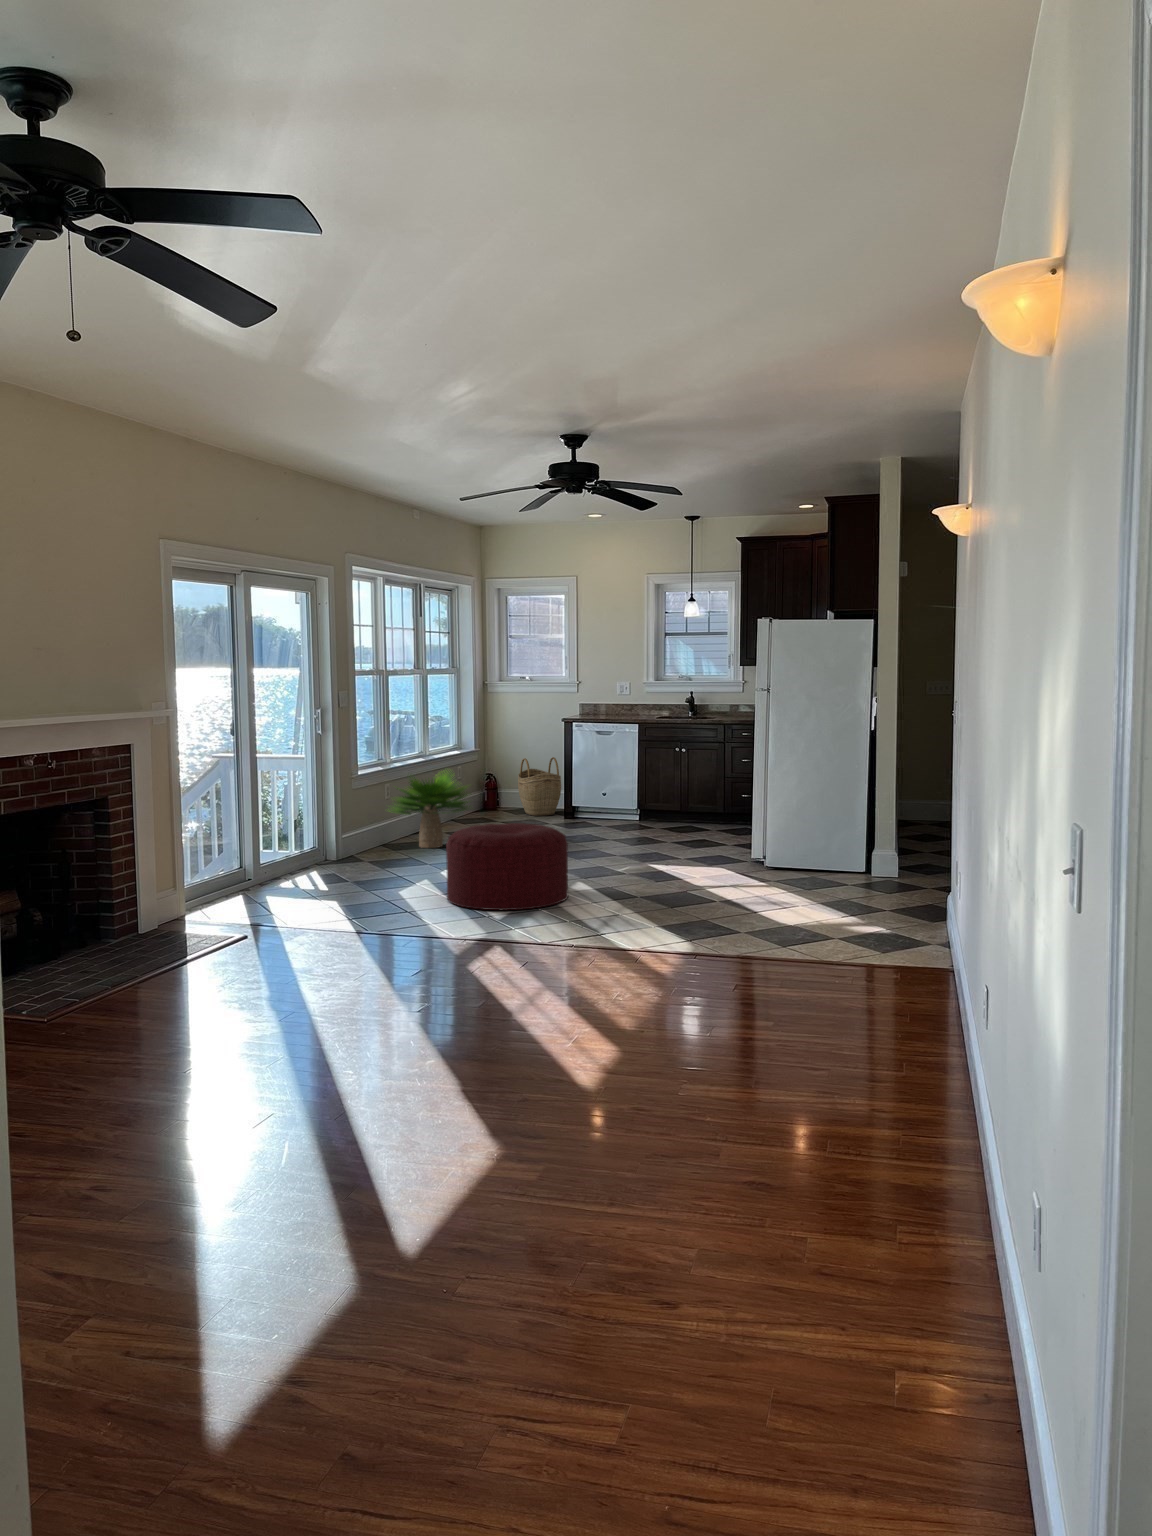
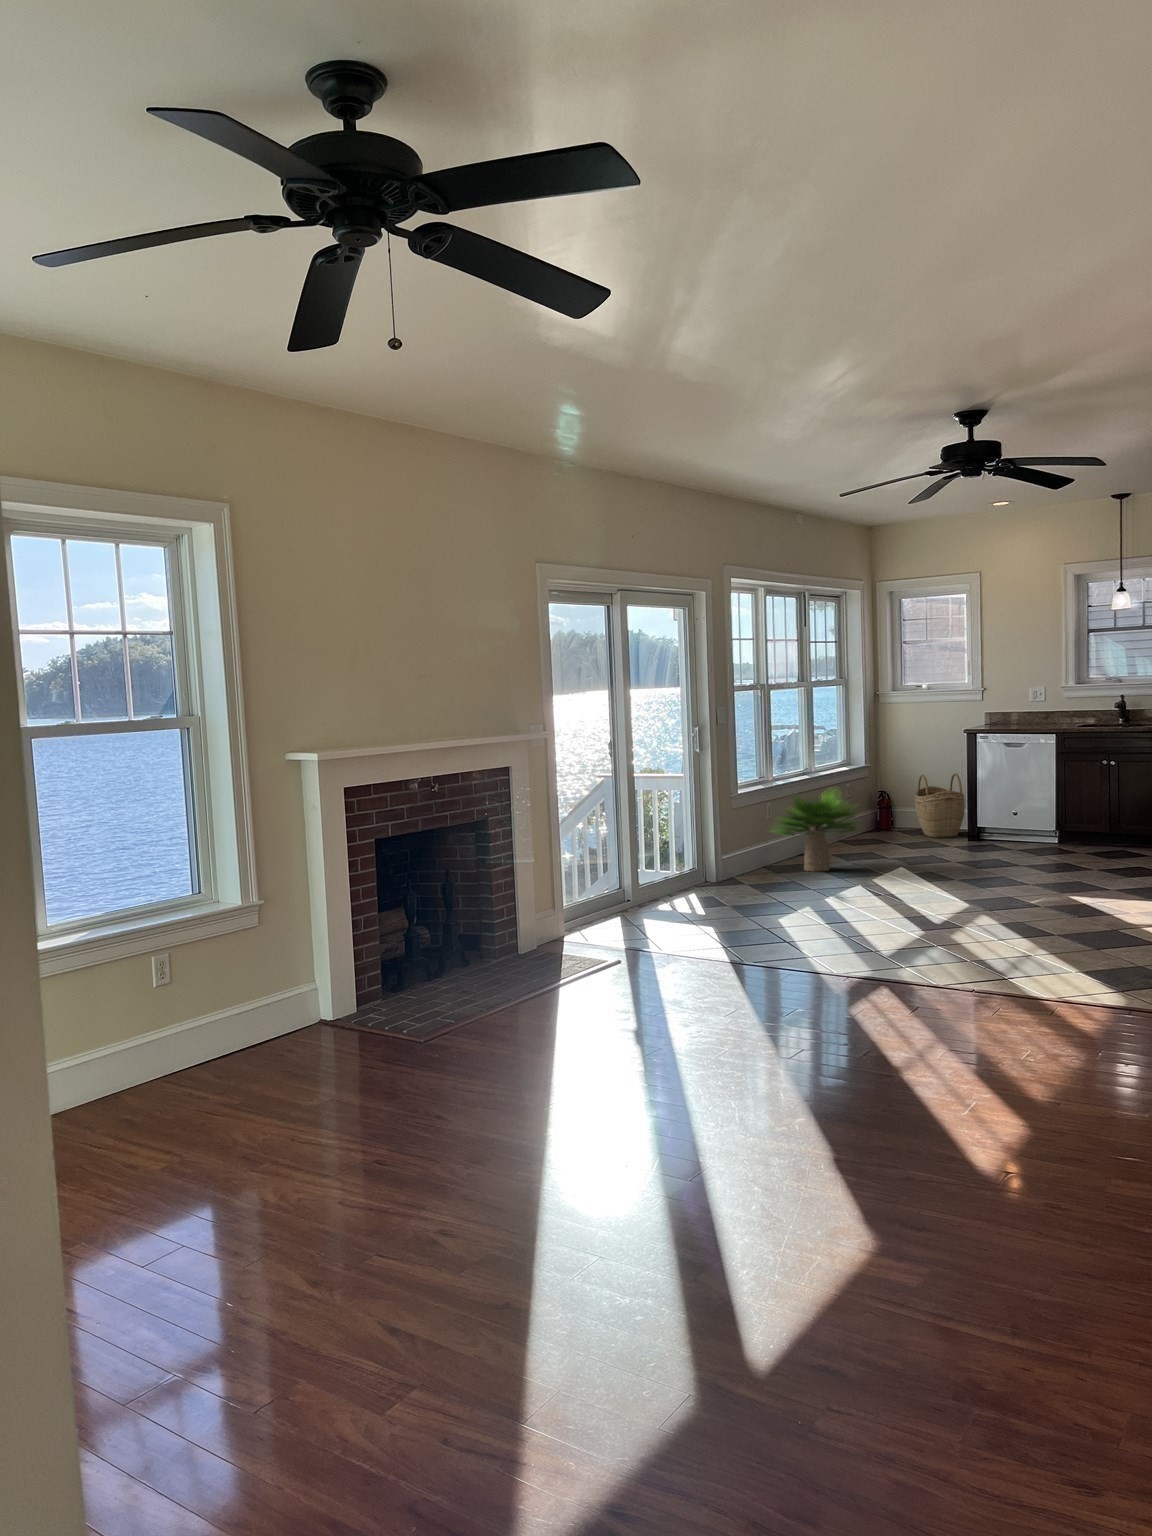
ottoman: present [446,823,568,910] -> none [828,847,970,944]

